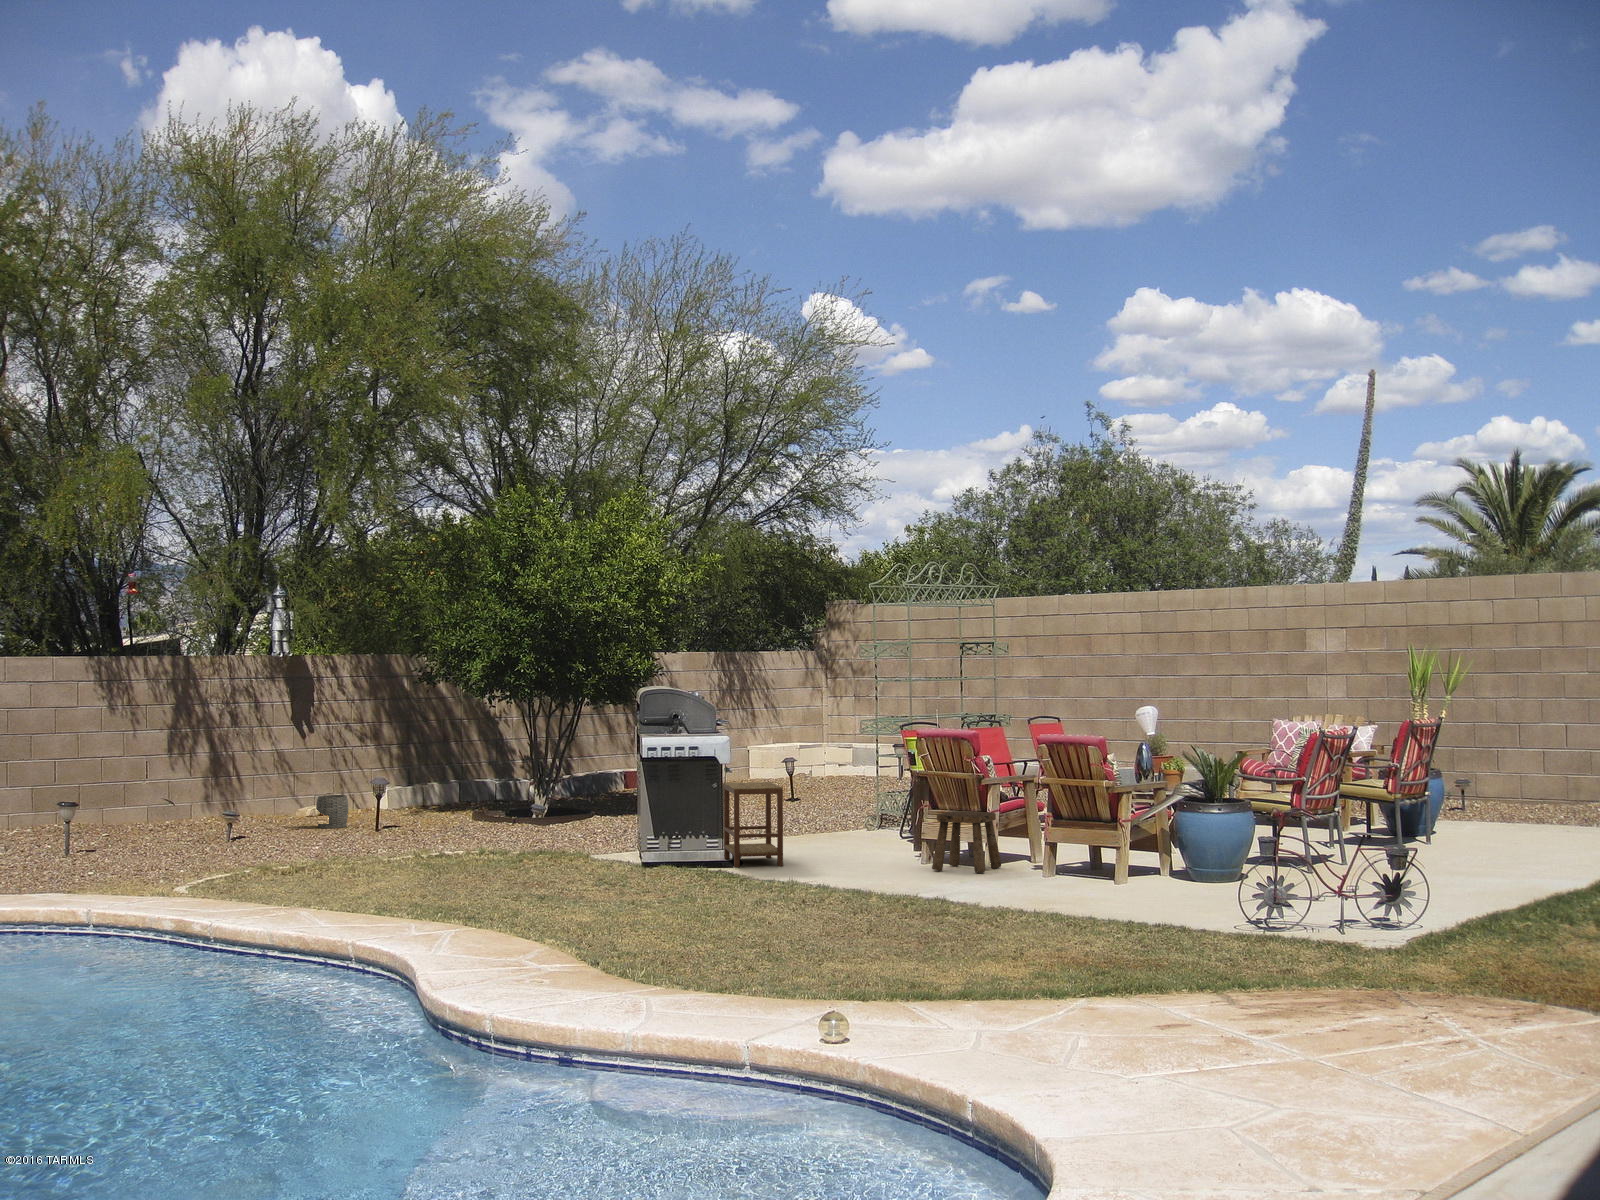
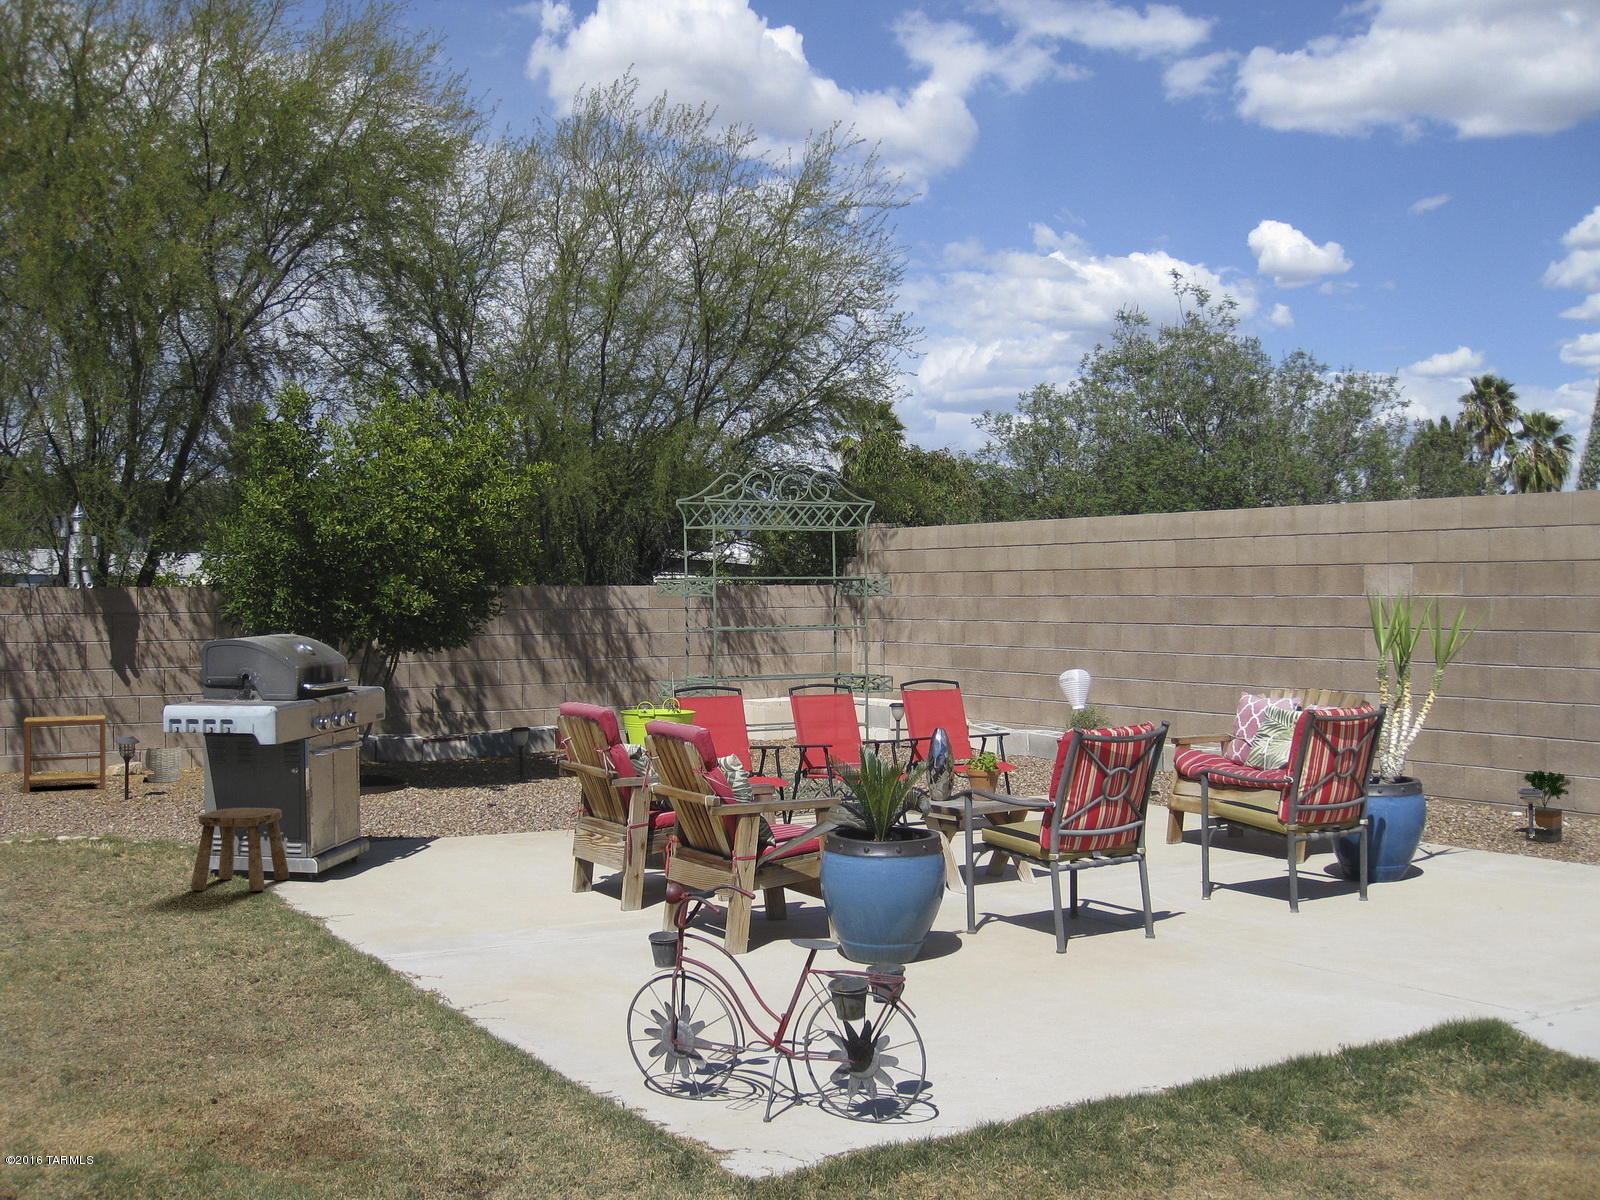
potted tree: none [1450,768,1486,817] -> present [1524,770,1571,843]
side table: present [724,782,783,868] -> present [24,715,105,793]
stool: present [932,811,1001,873] -> present [191,808,289,891]

